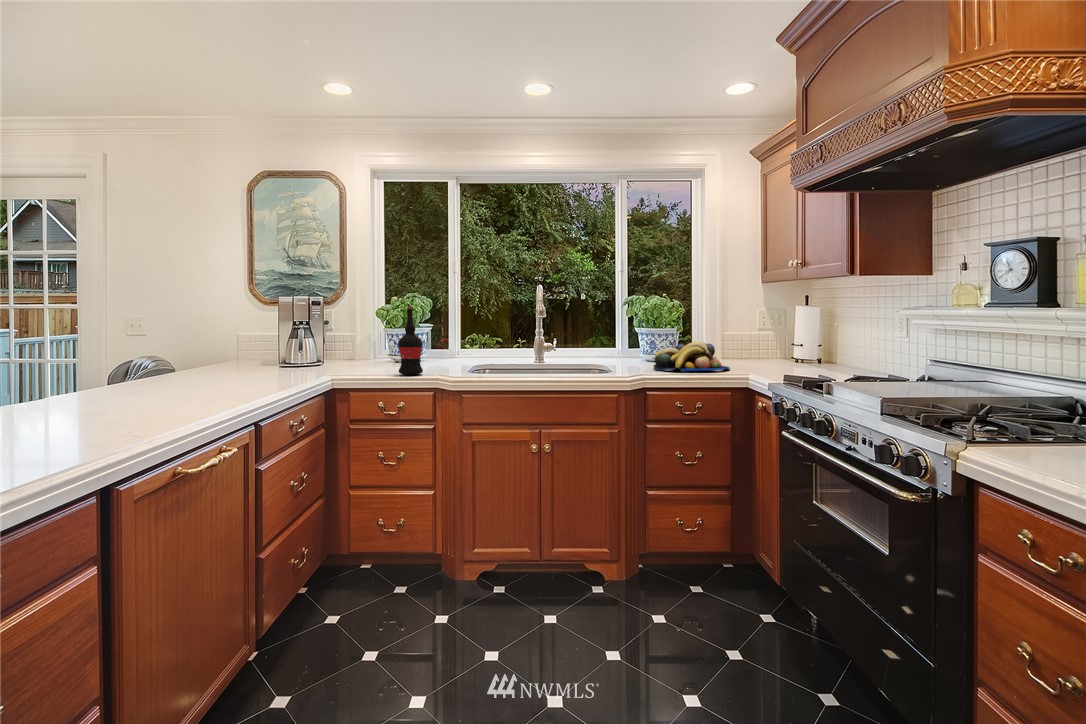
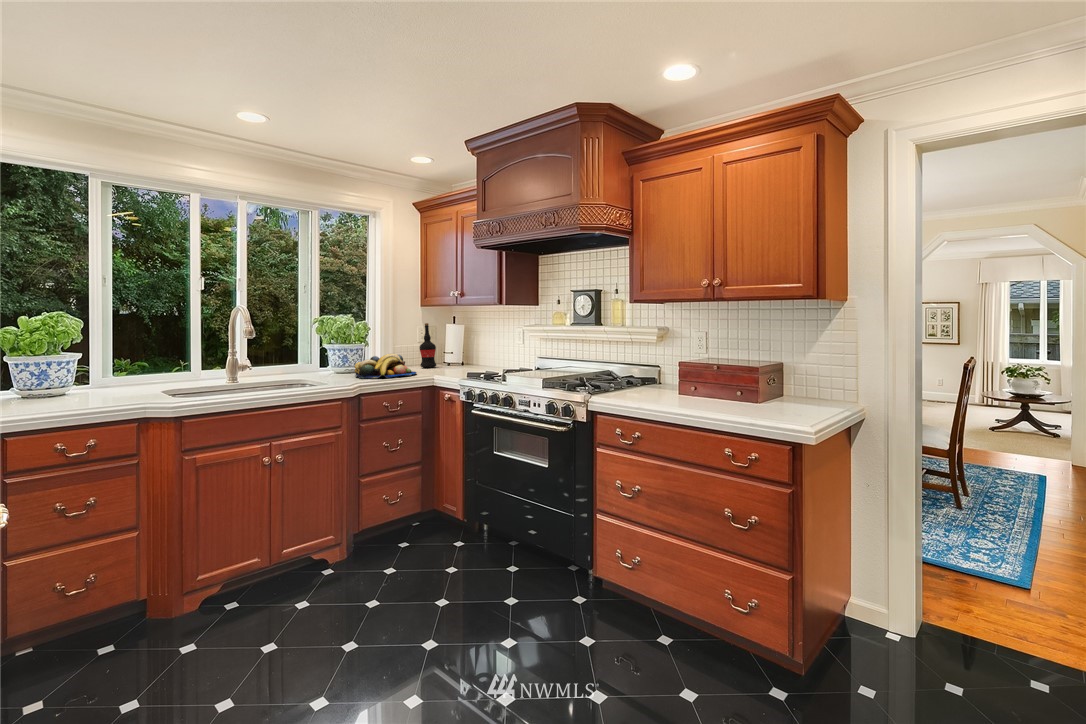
wine bottle: present [398,306,423,375] -> present [420,323,436,368]

